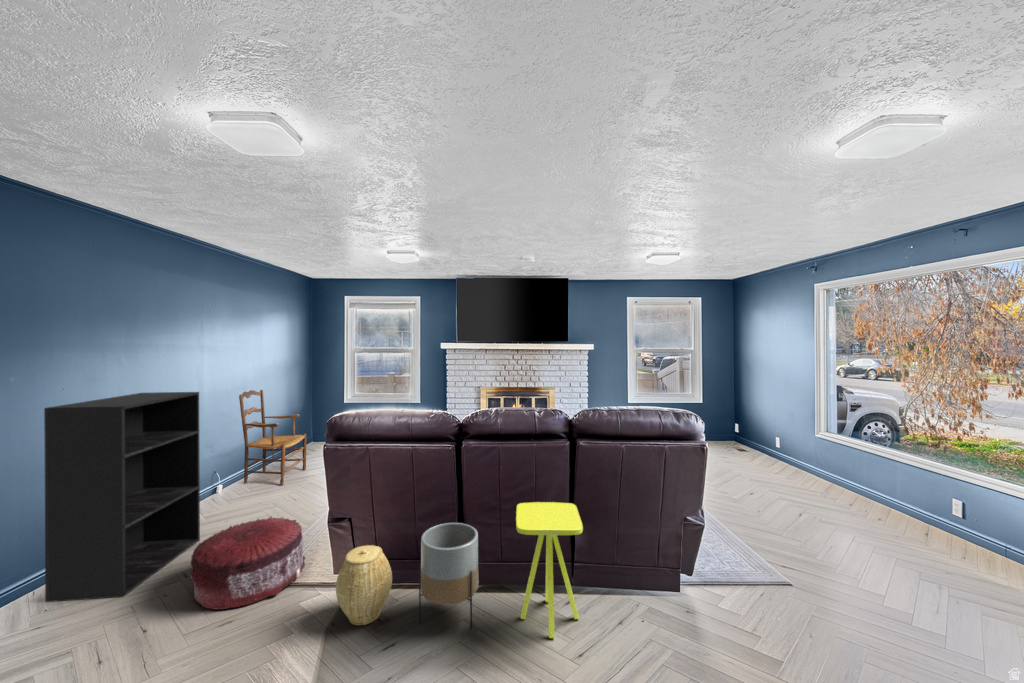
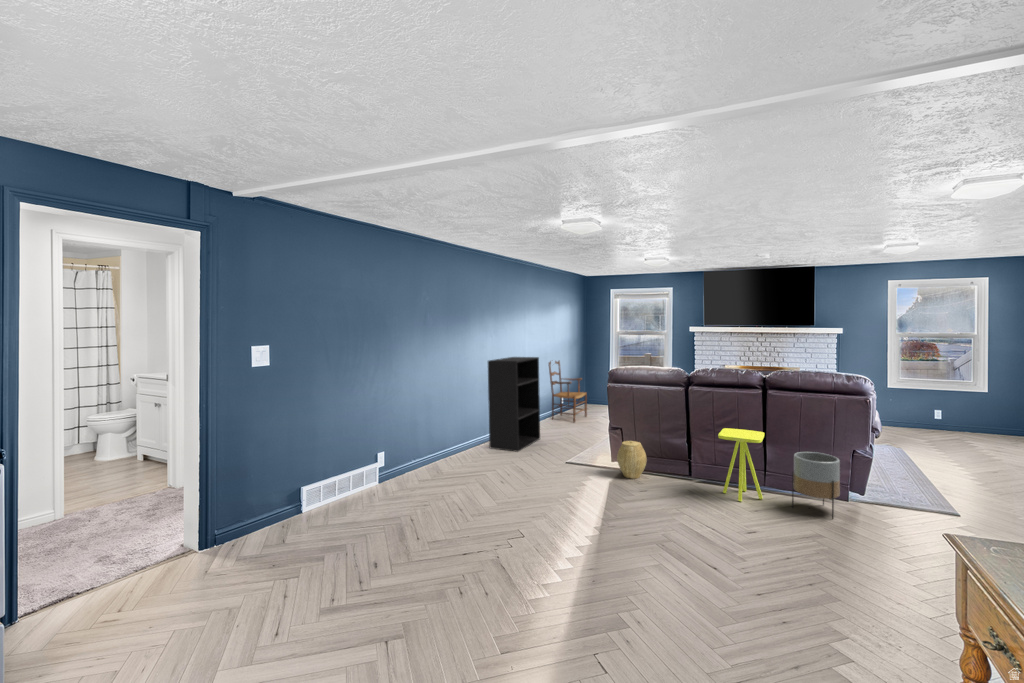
pouf: present [190,517,306,610] -> none [546,427,598,463]
planter: present [419,523,478,629] -> present [792,452,840,519]

